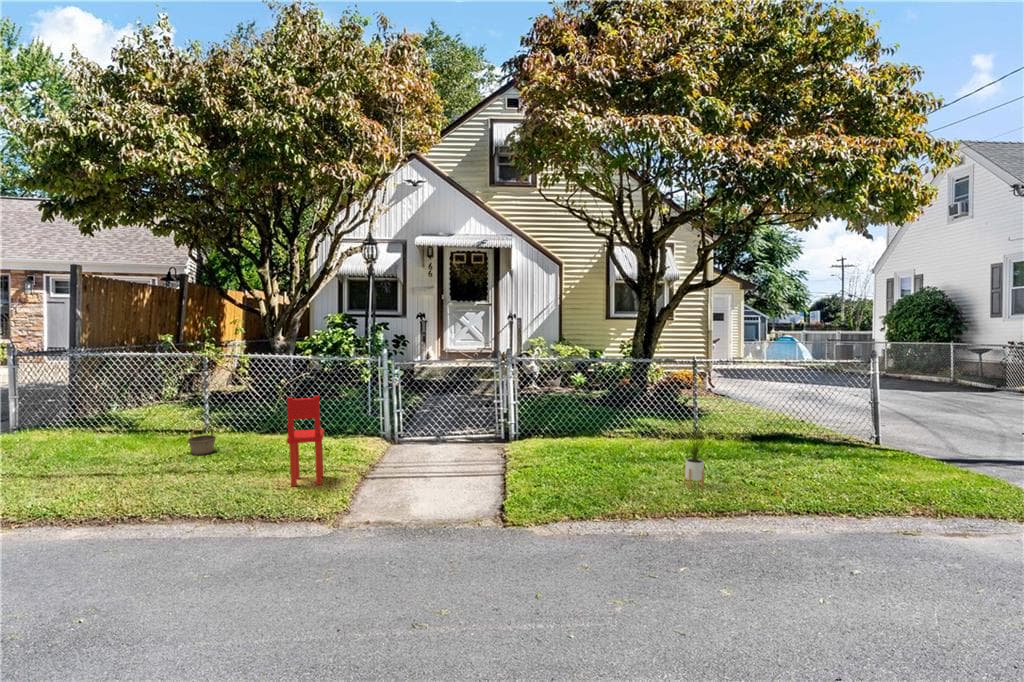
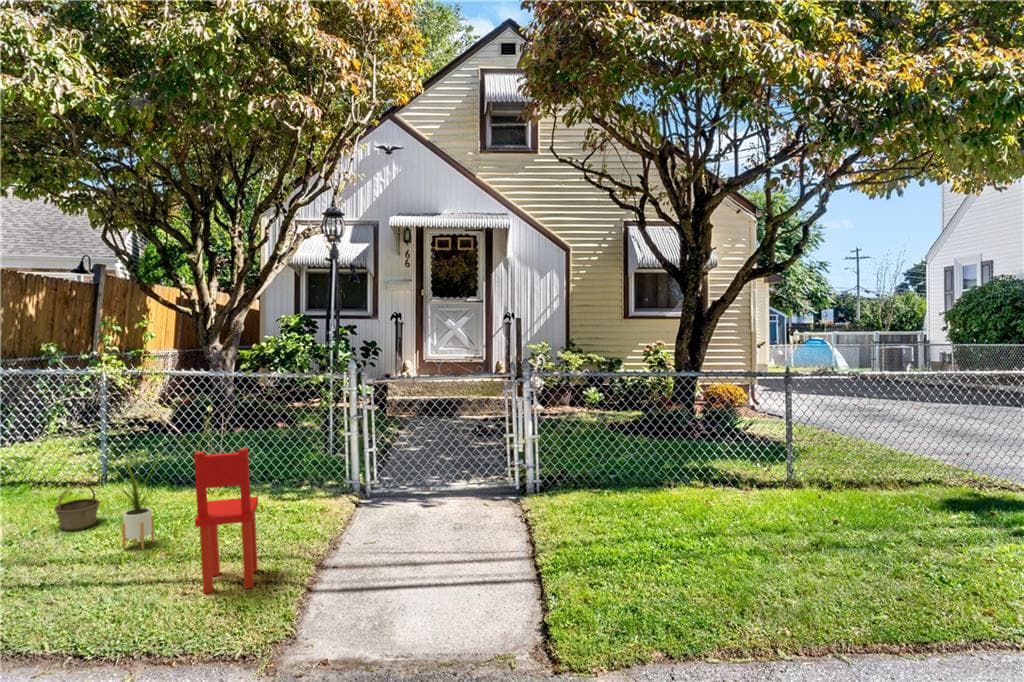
house plant: present [684,425,707,488] -> present [118,460,155,550]

